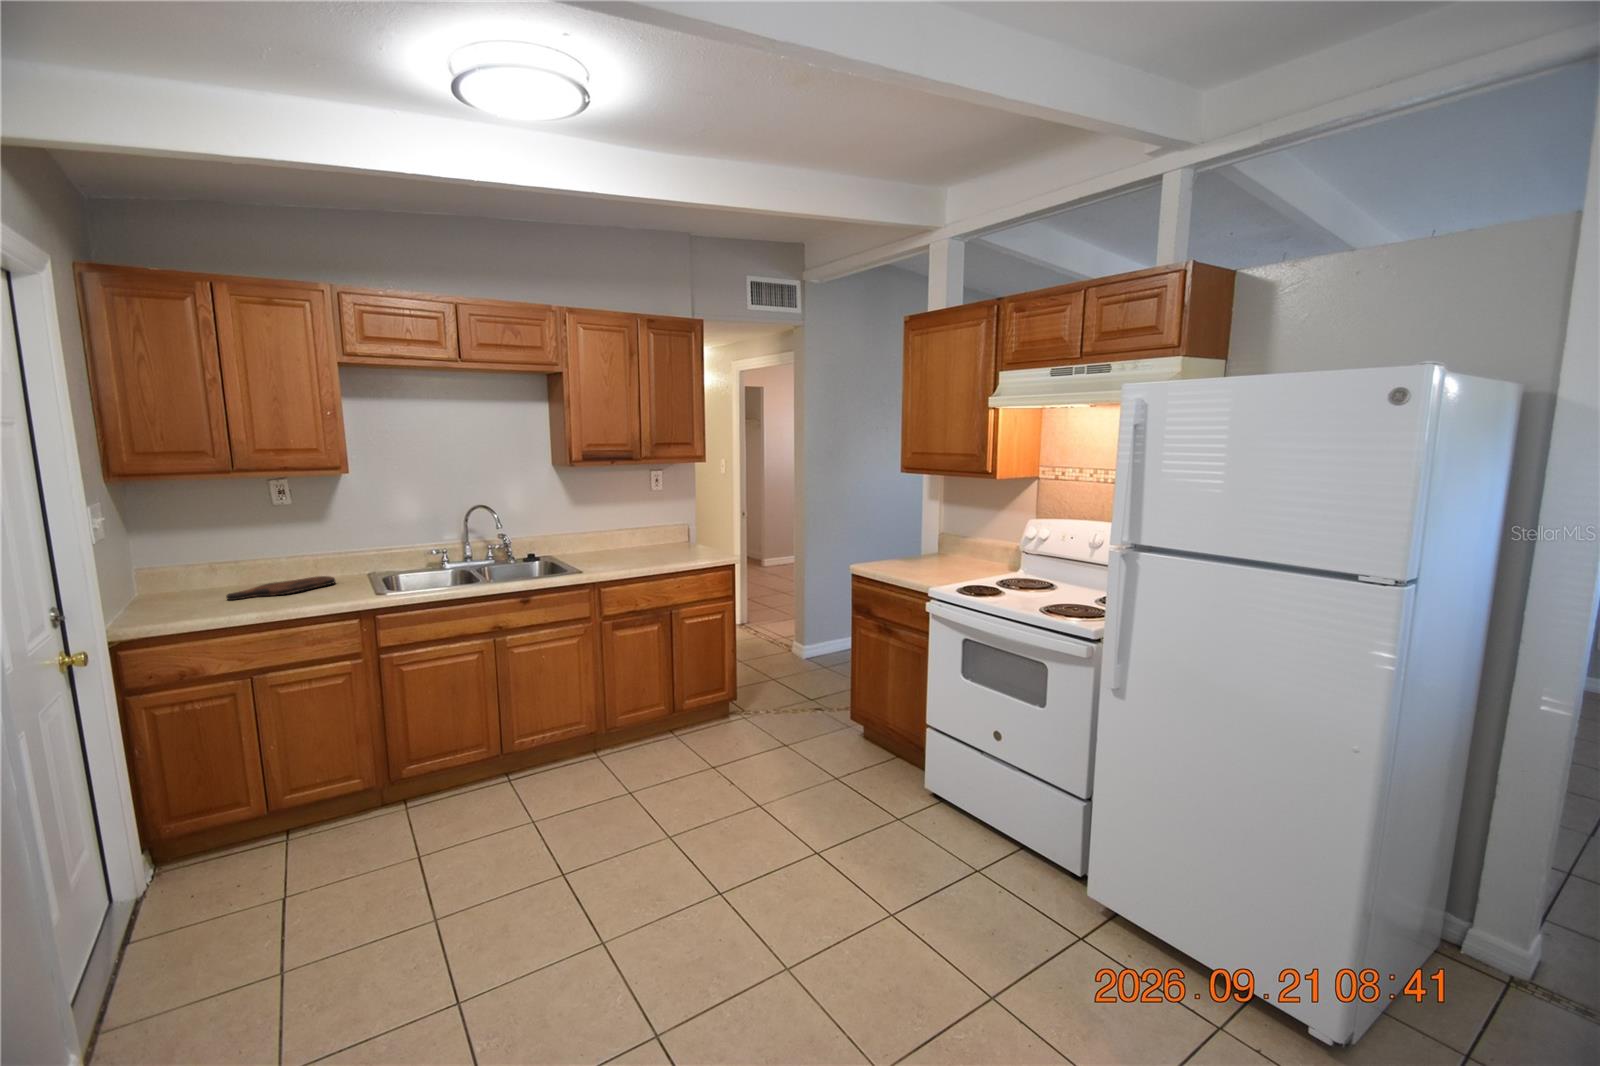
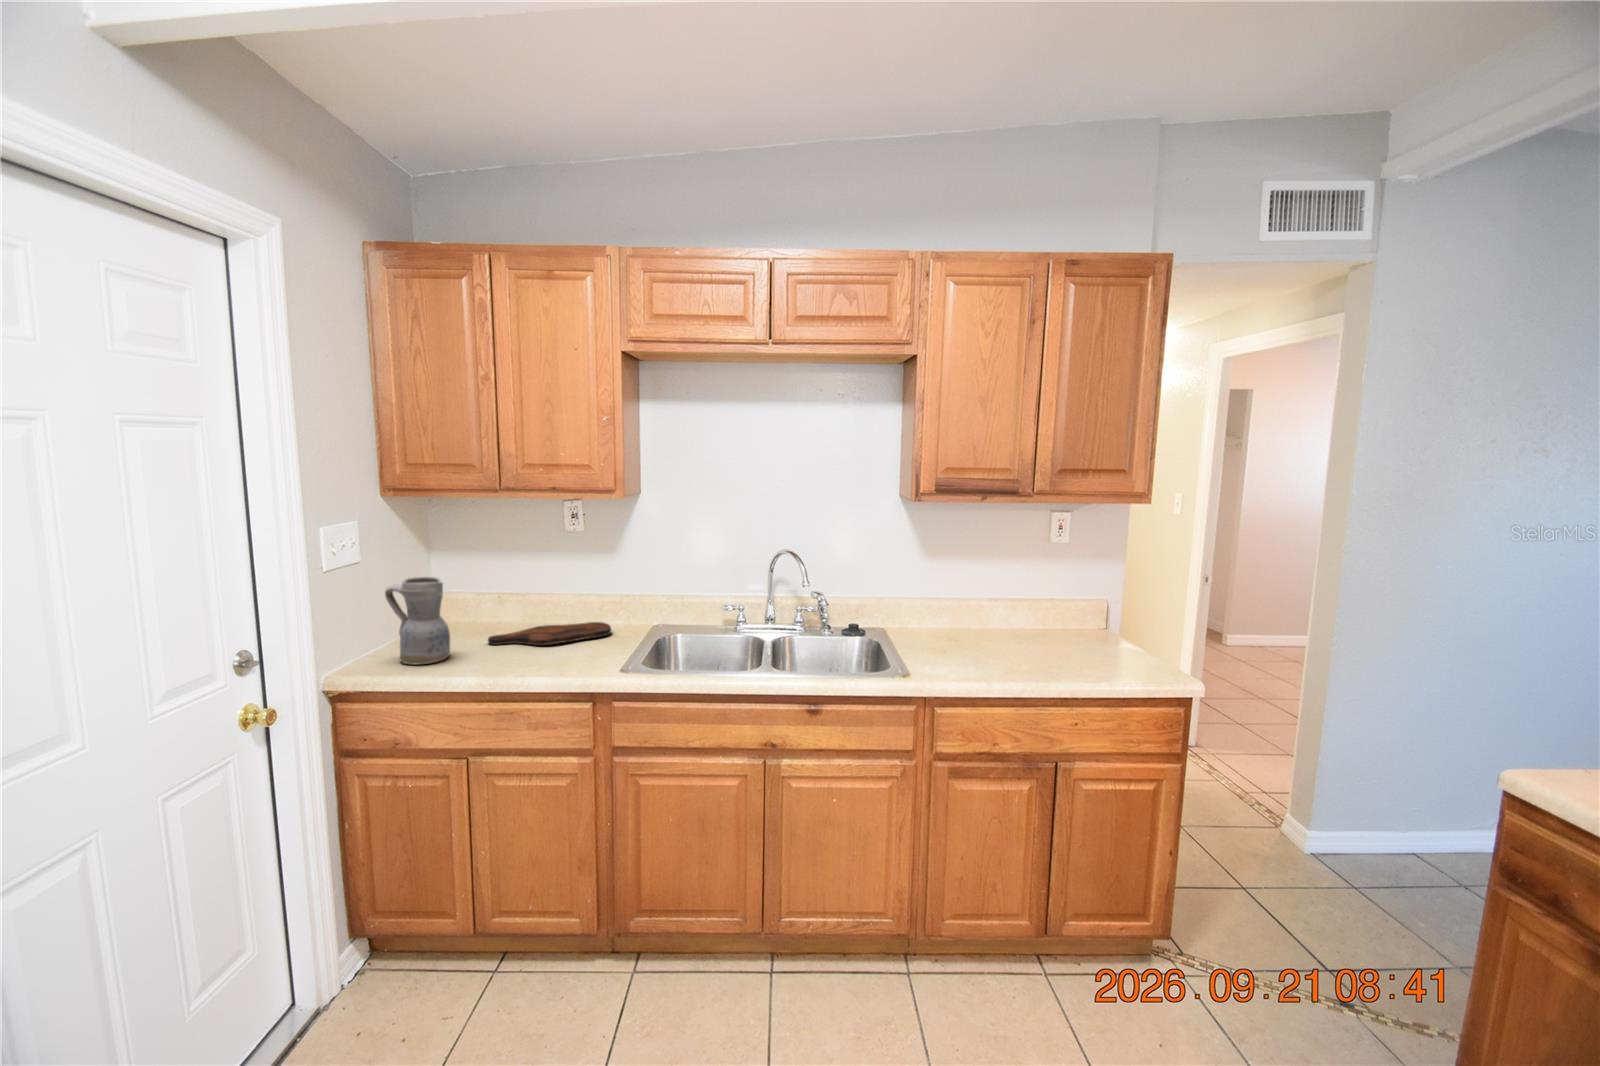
ceramic pitcher: none [139,546,207,617] -> present [385,577,450,665]

